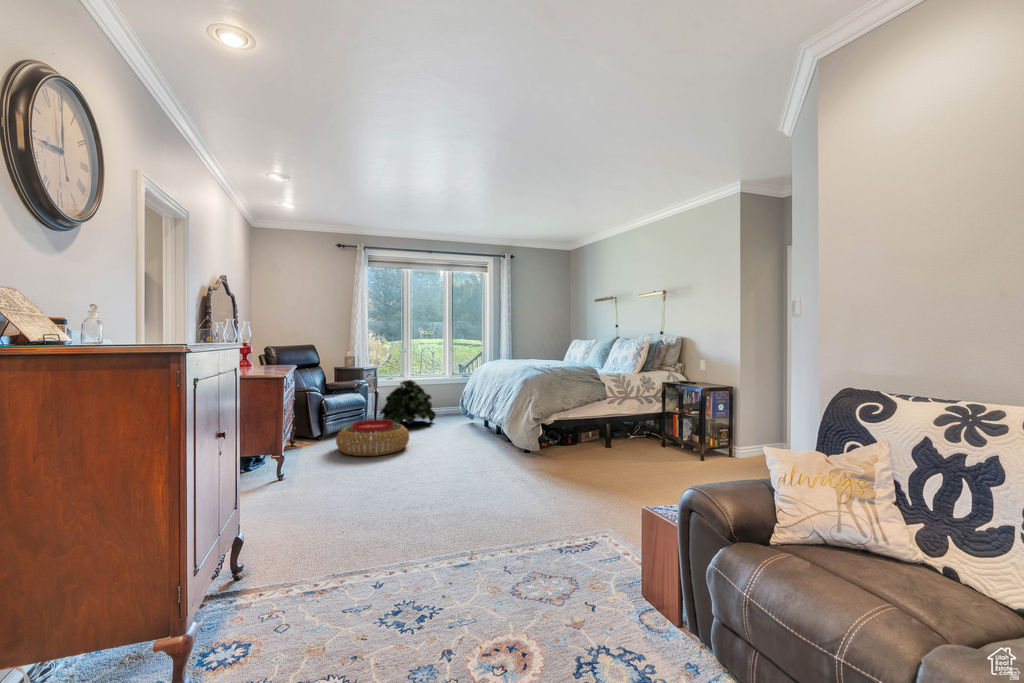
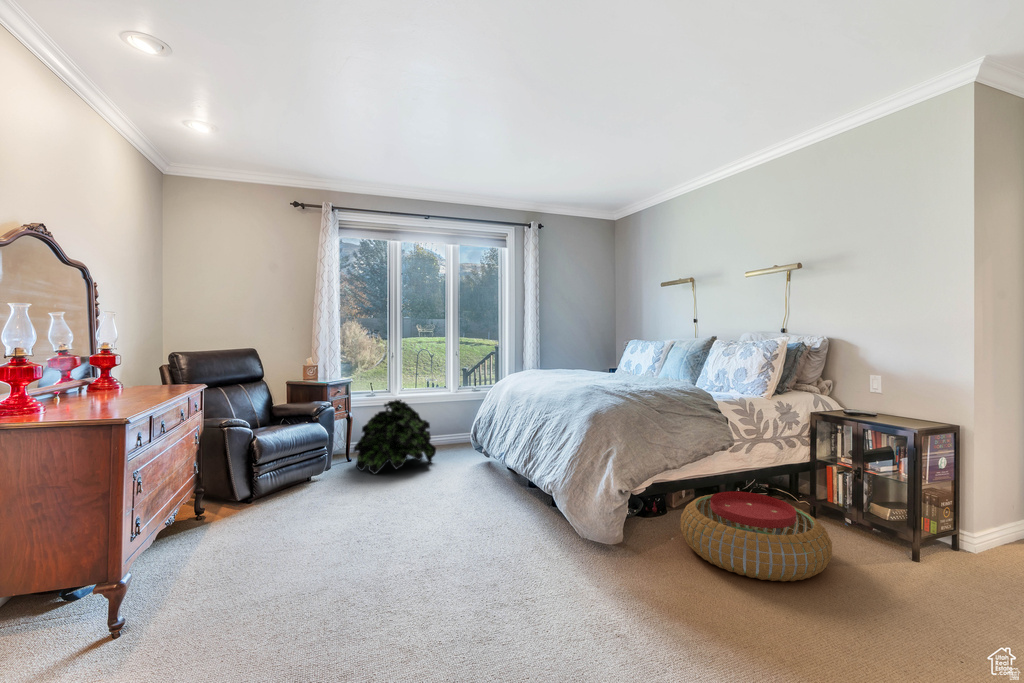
pouf: present [336,420,409,456] -> present [681,491,832,581]

